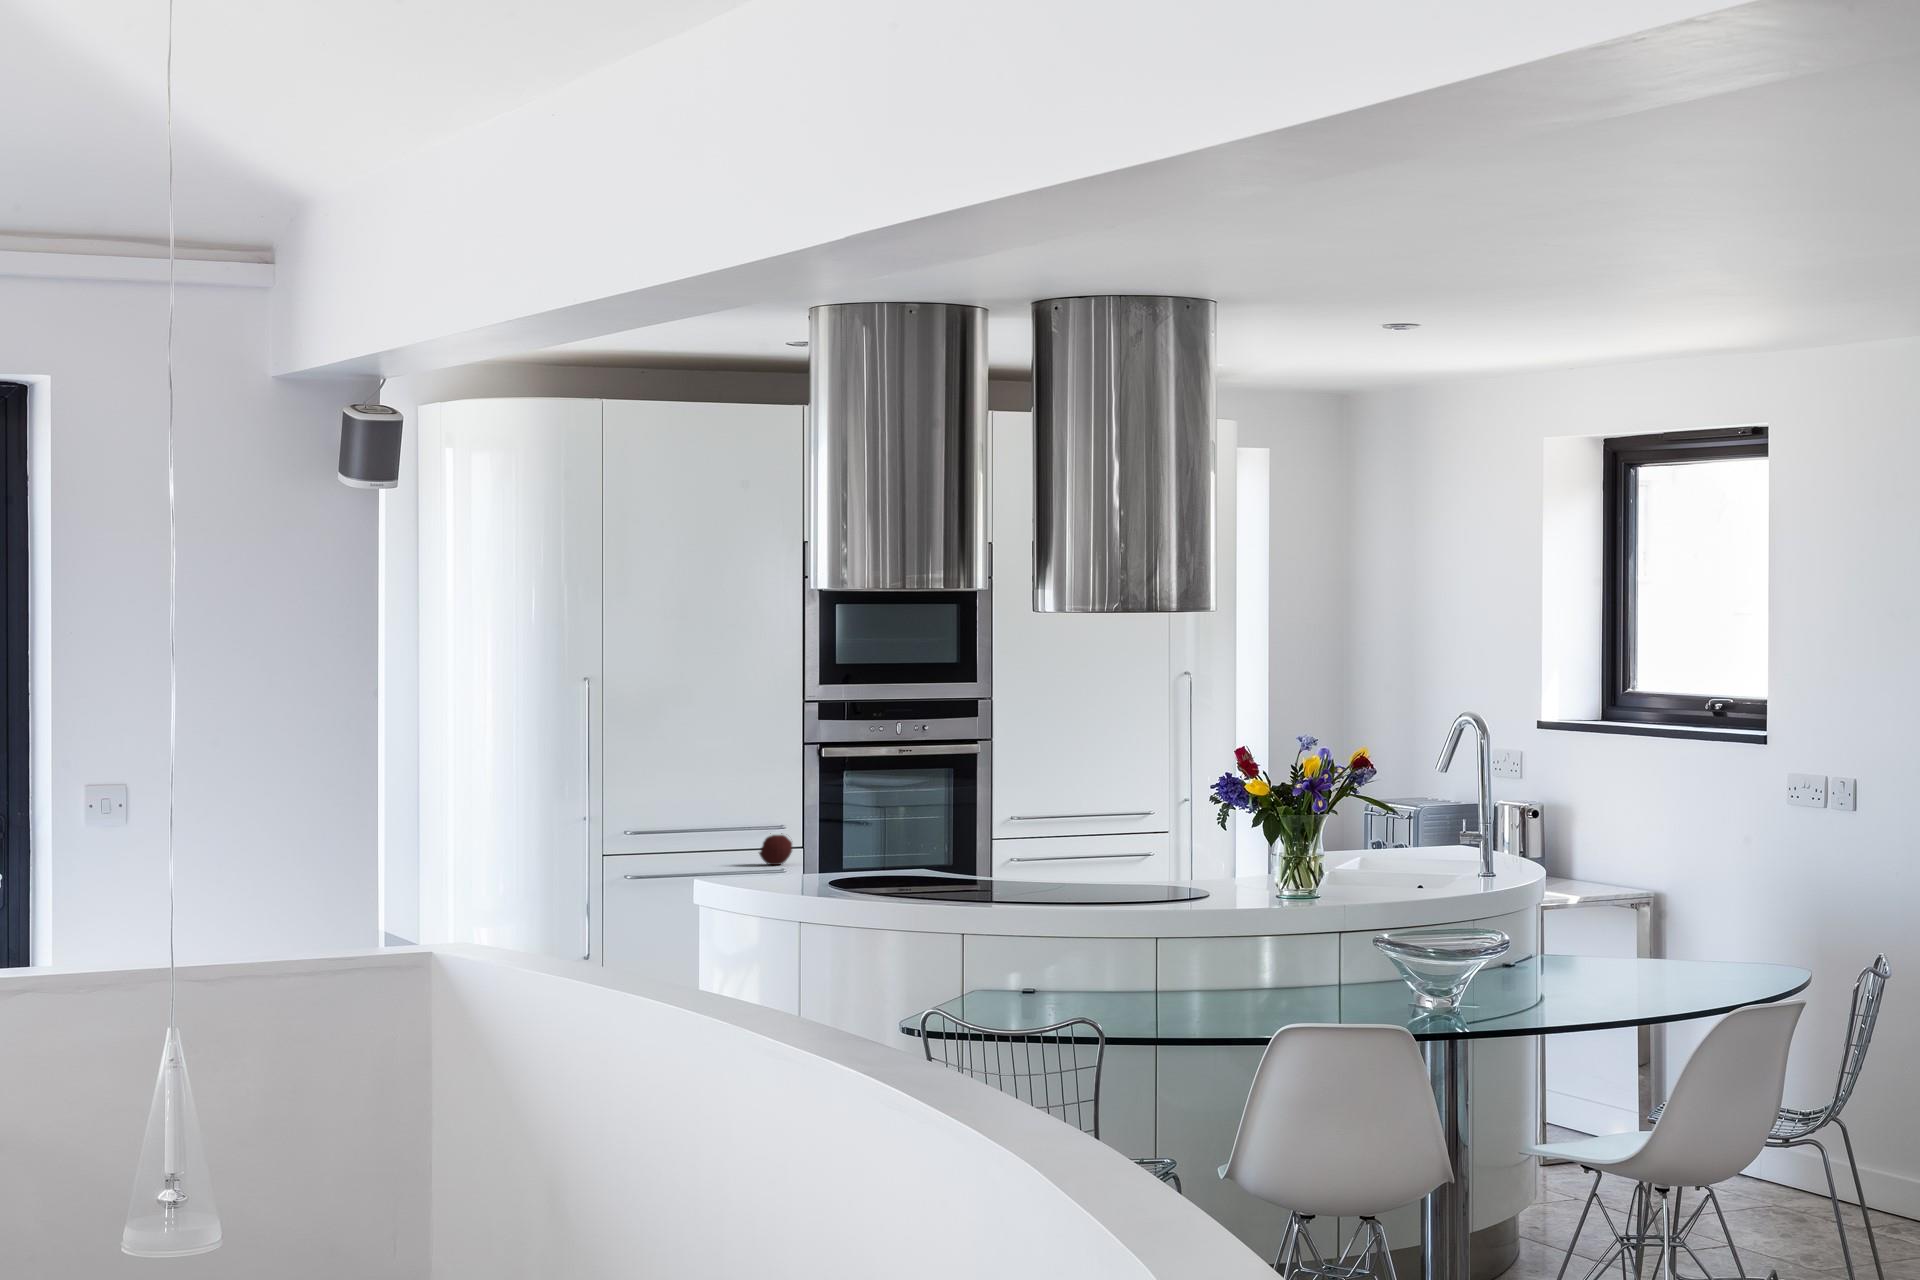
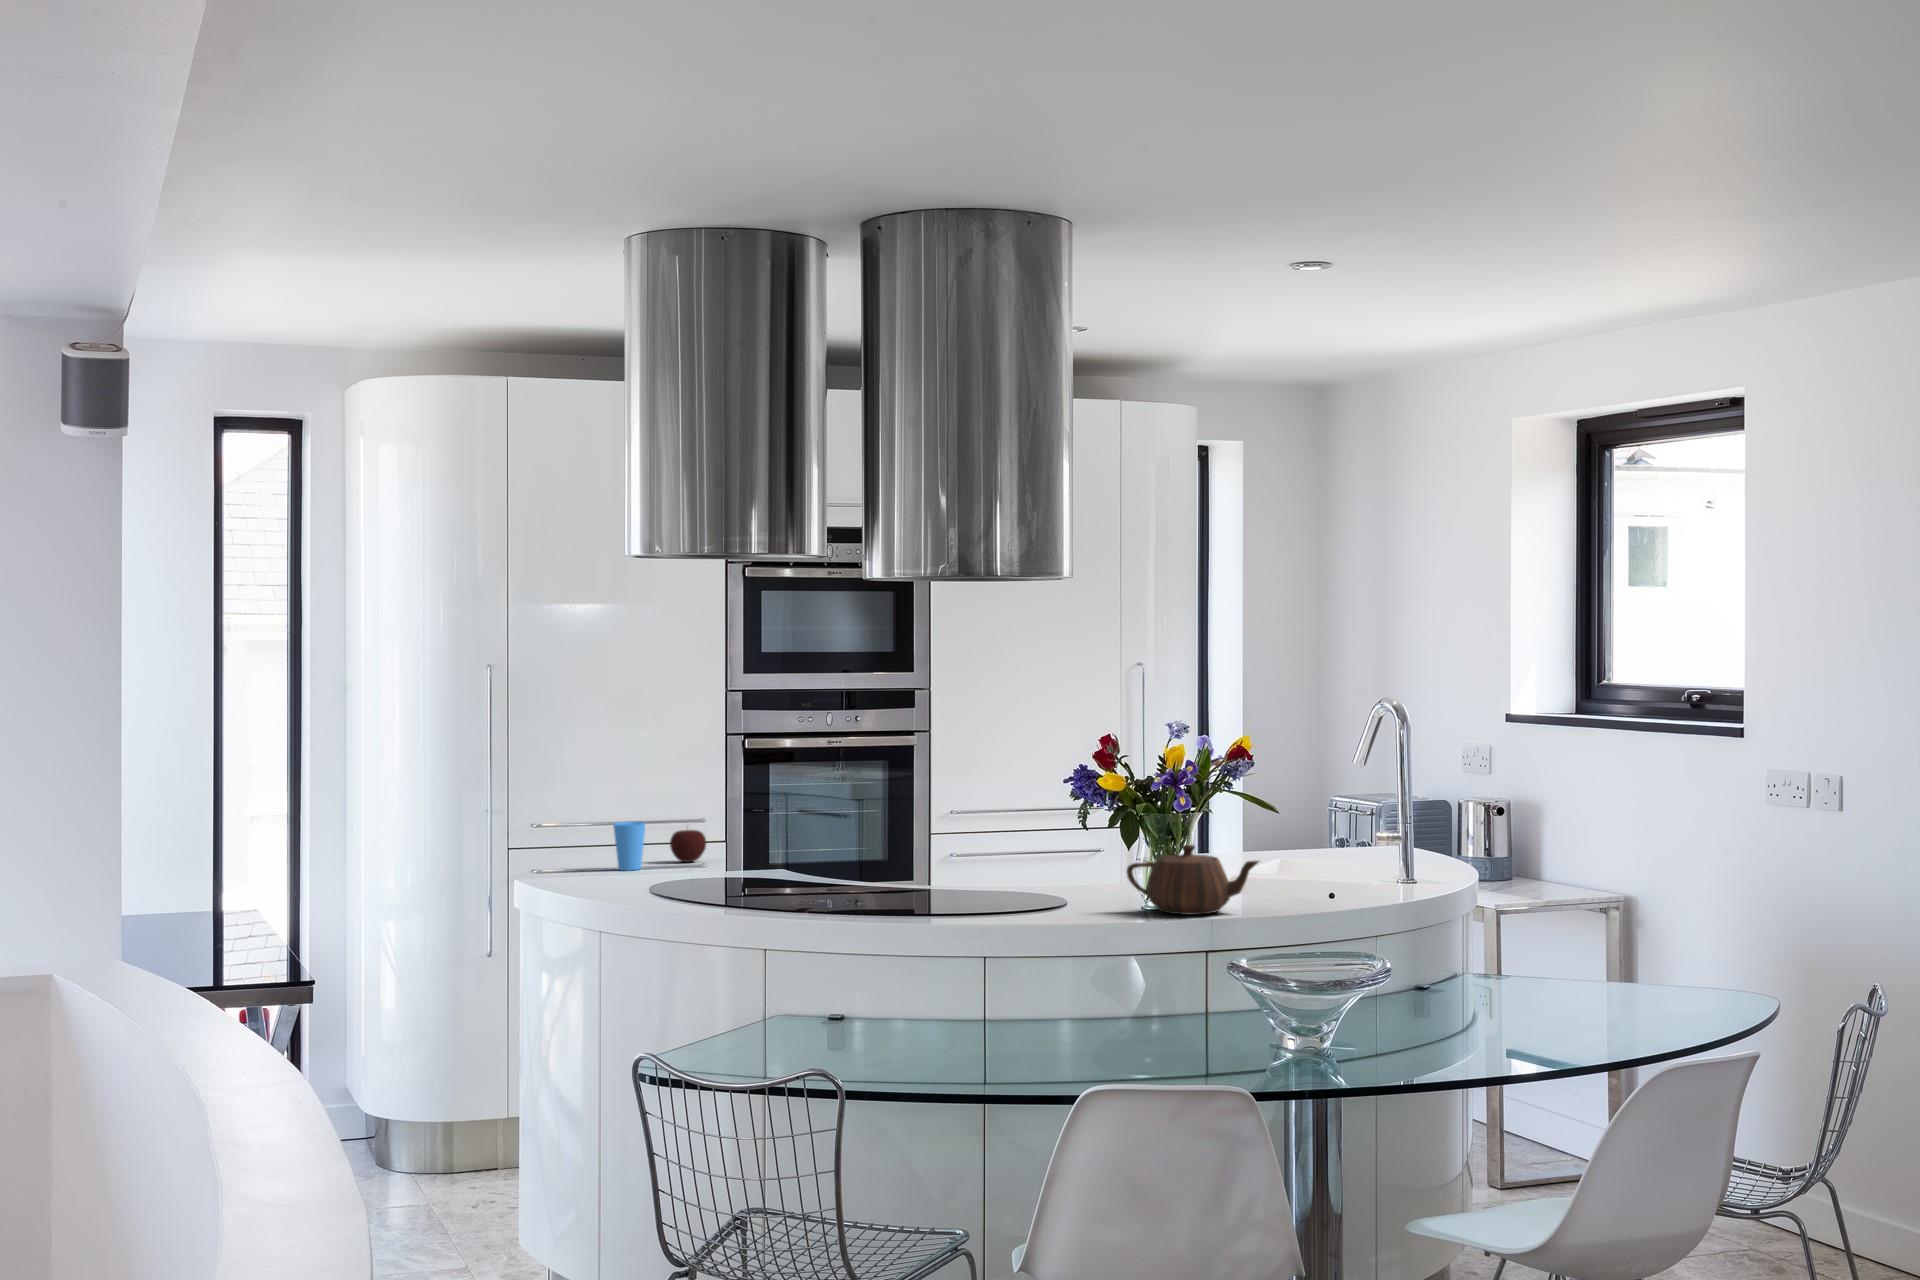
cup: none [716,825,747,873] -> present [613,822,645,871]
teapot: none [1270,843,1387,902] -> present [1126,845,1259,915]

